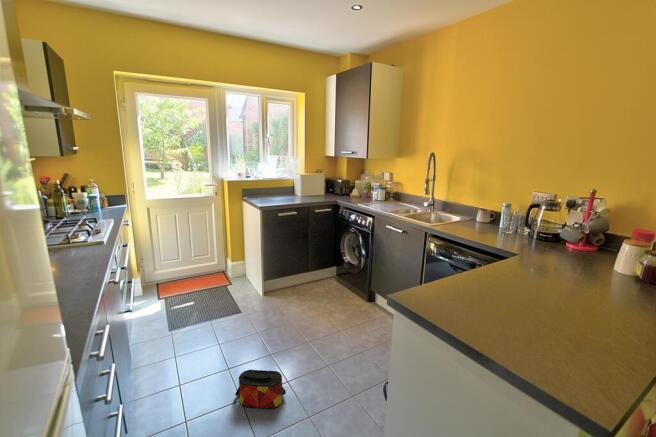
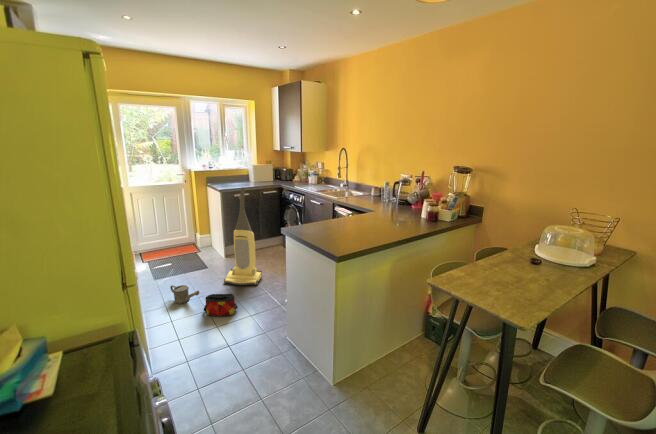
vacuum cleaner: none [263,207,315,346] -> present [224,188,262,285]
watering can: none [190,346,230,377] -> present [170,285,199,304]

